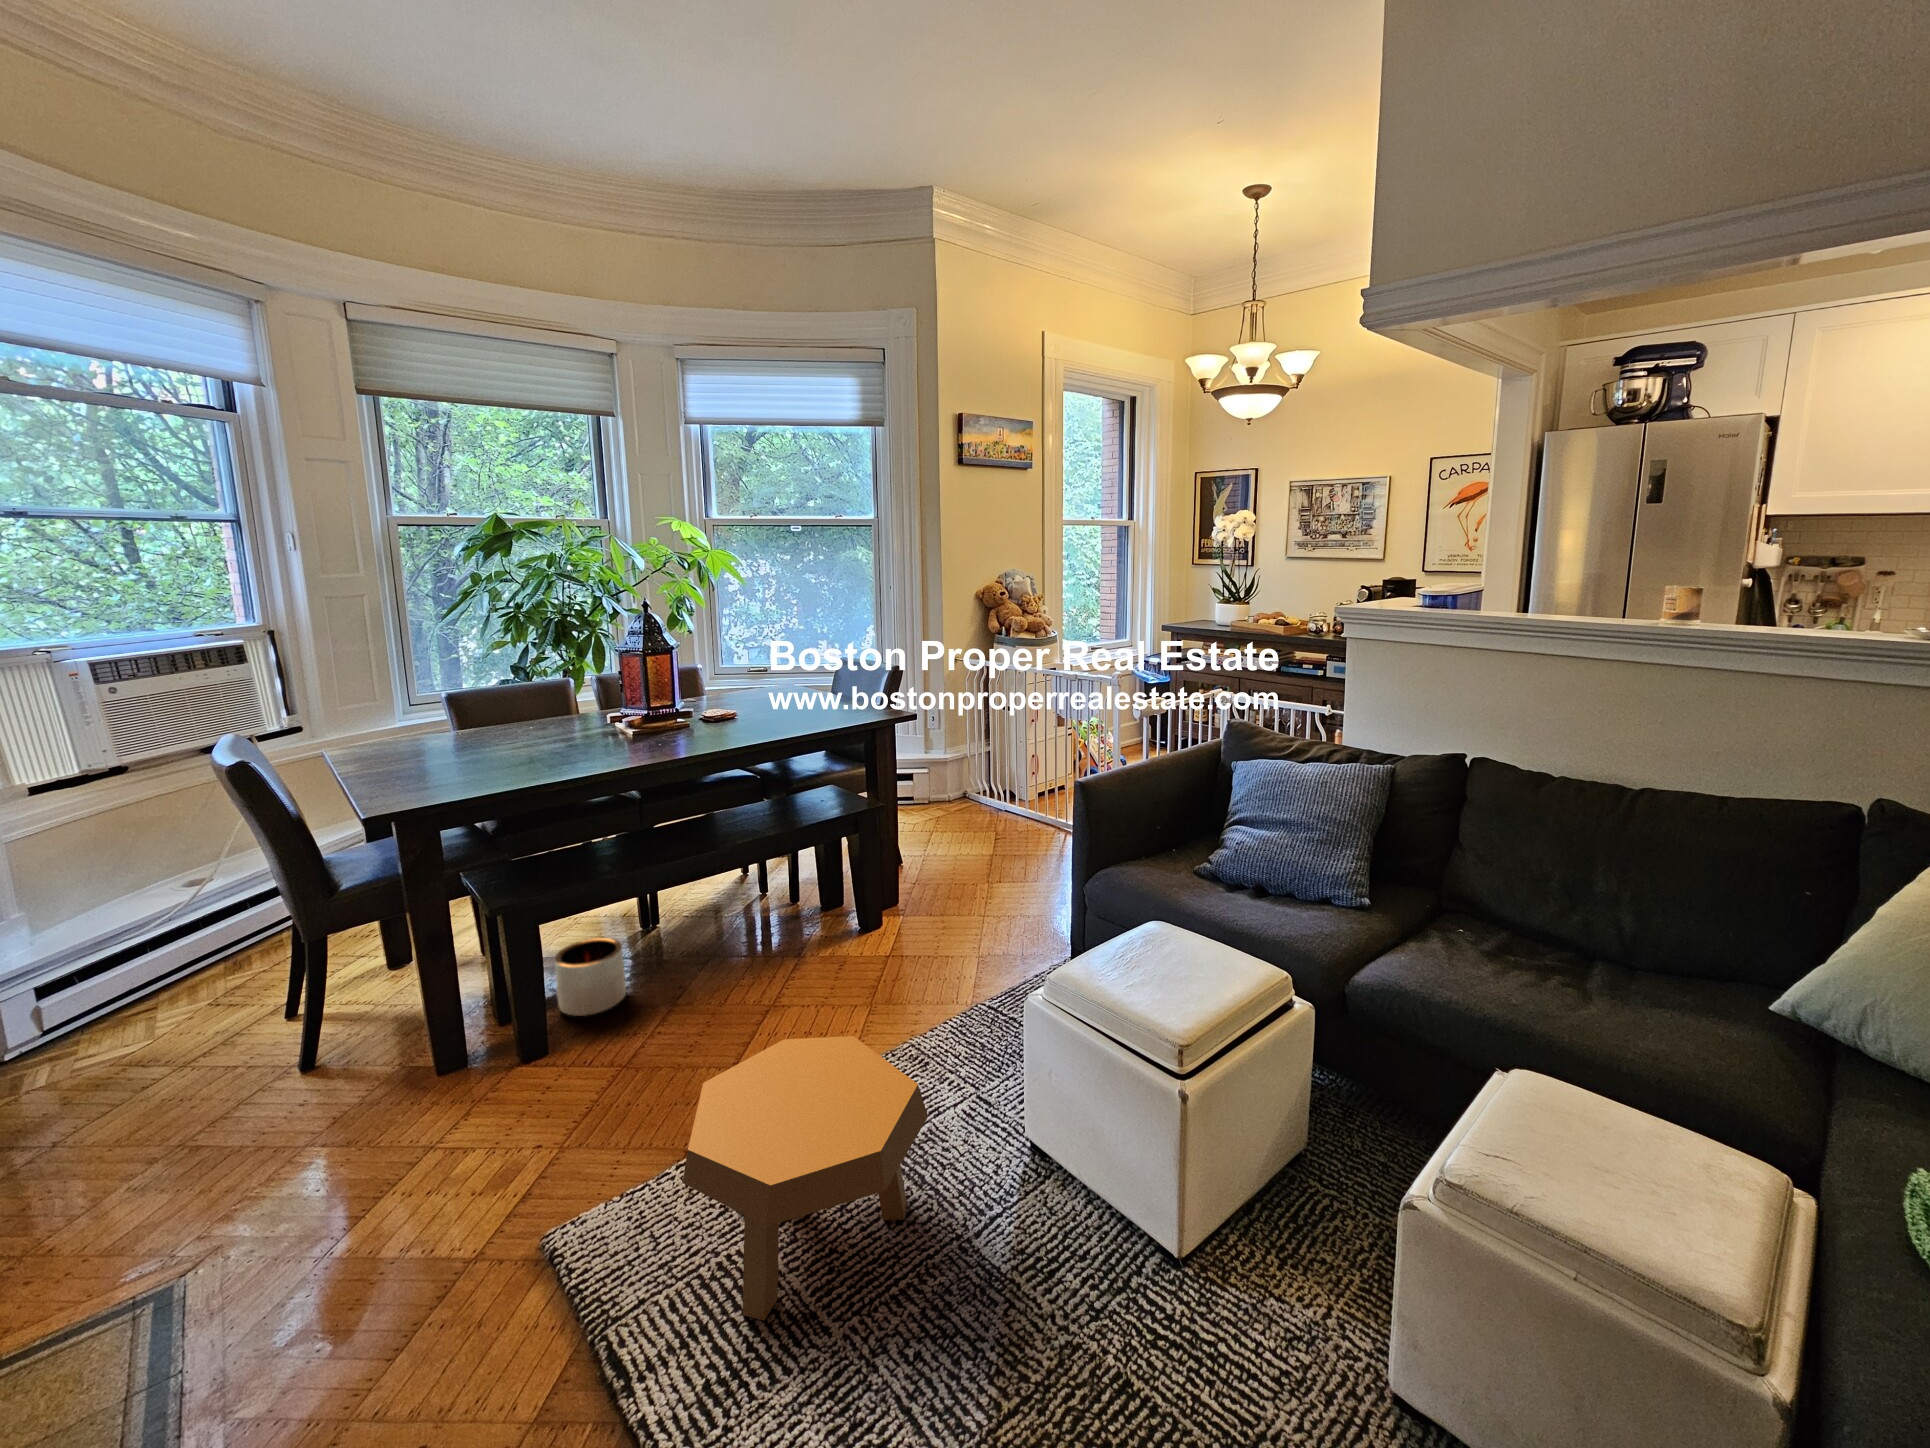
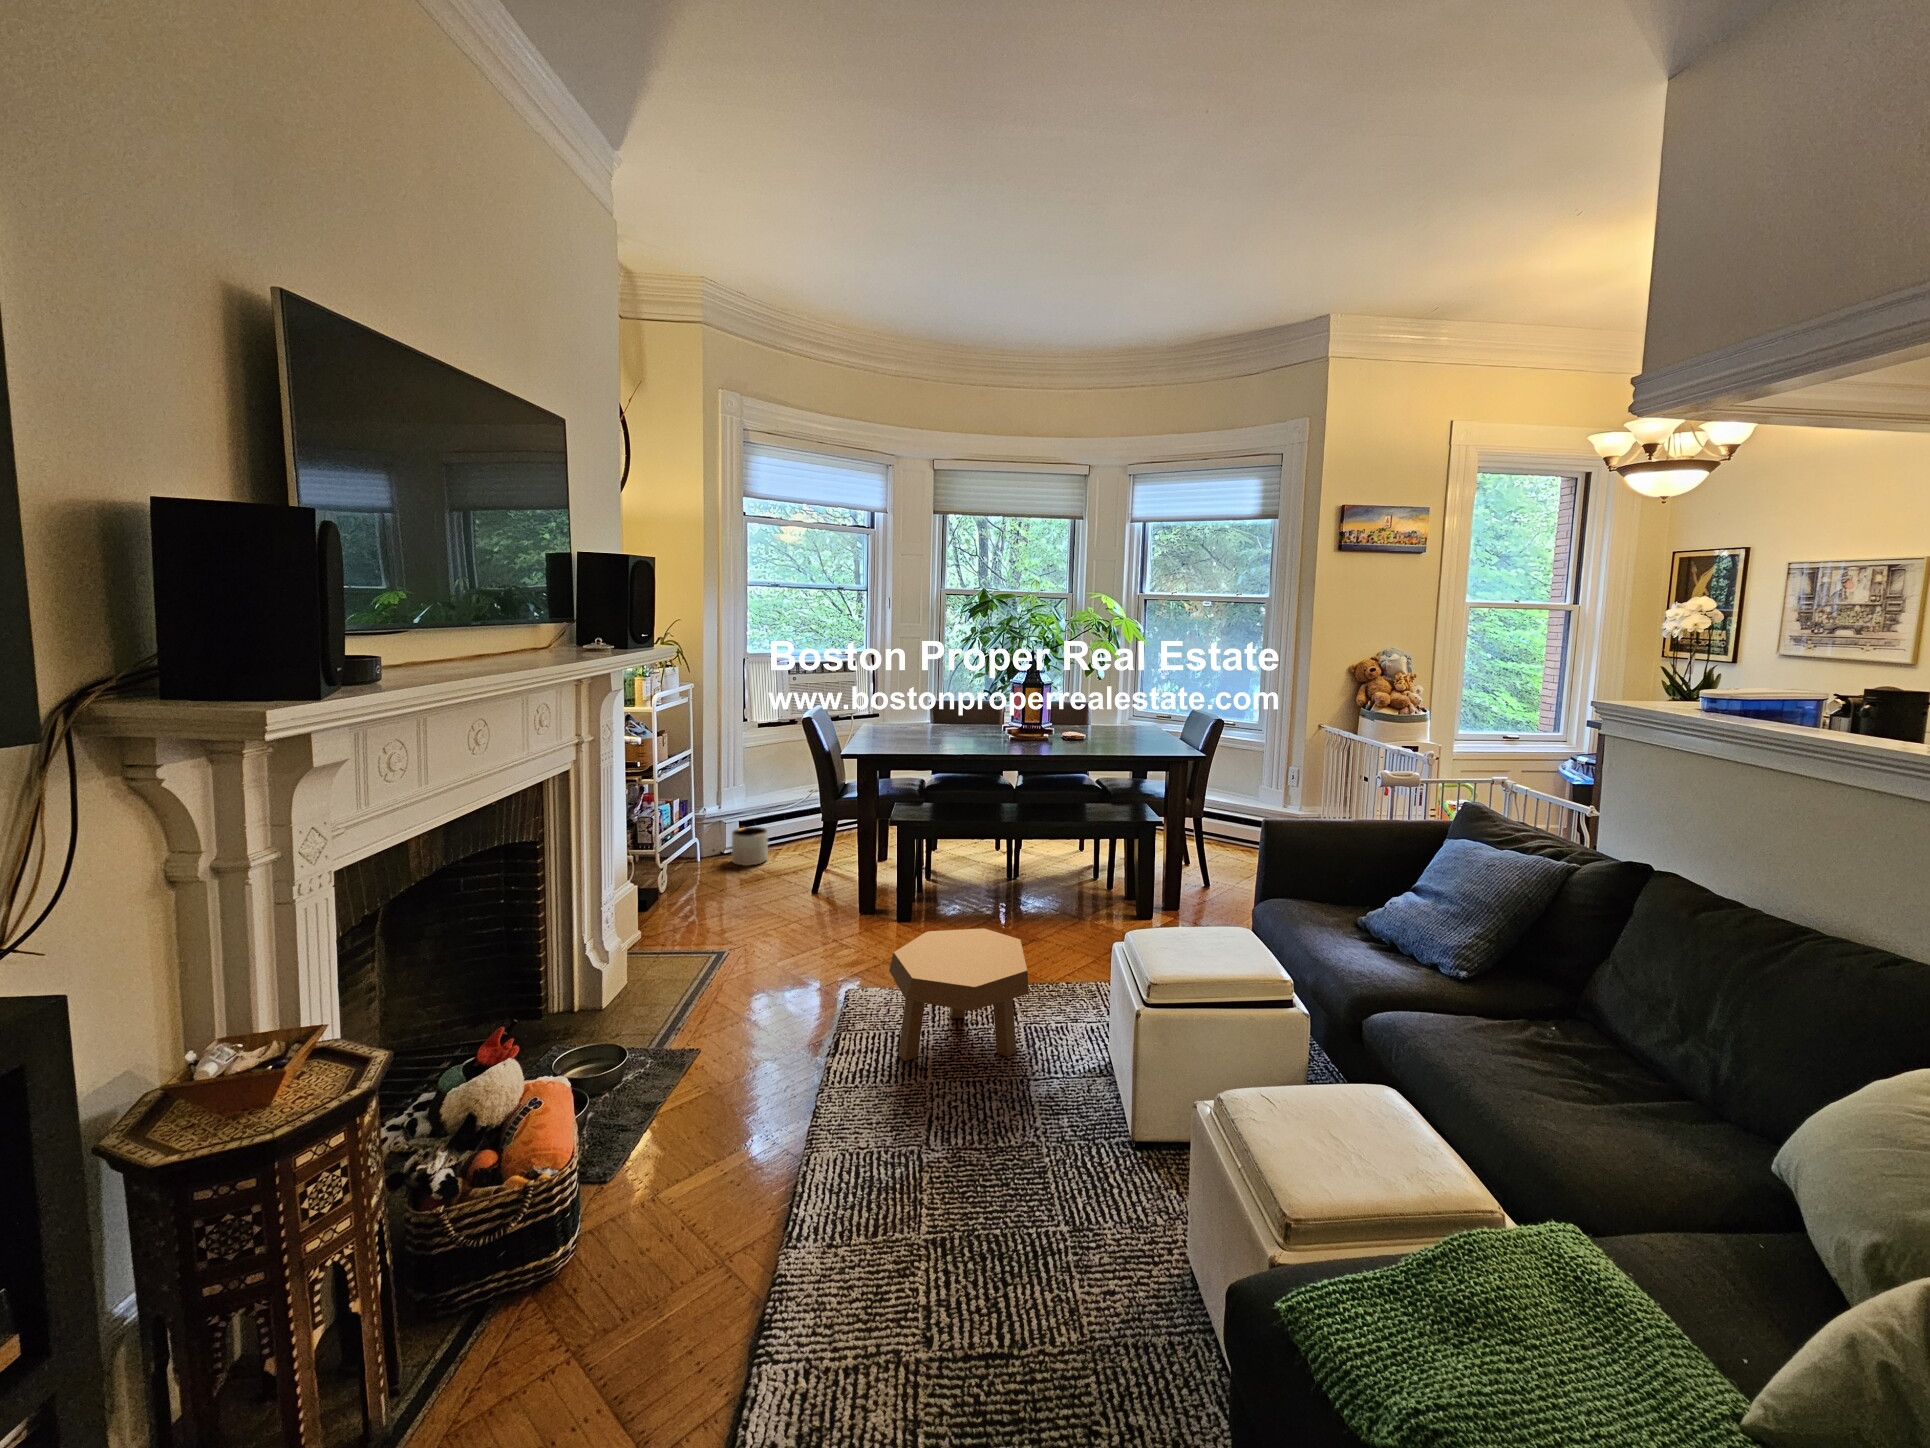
planter: present [555,938,626,1016] -> present [732,827,768,866]

